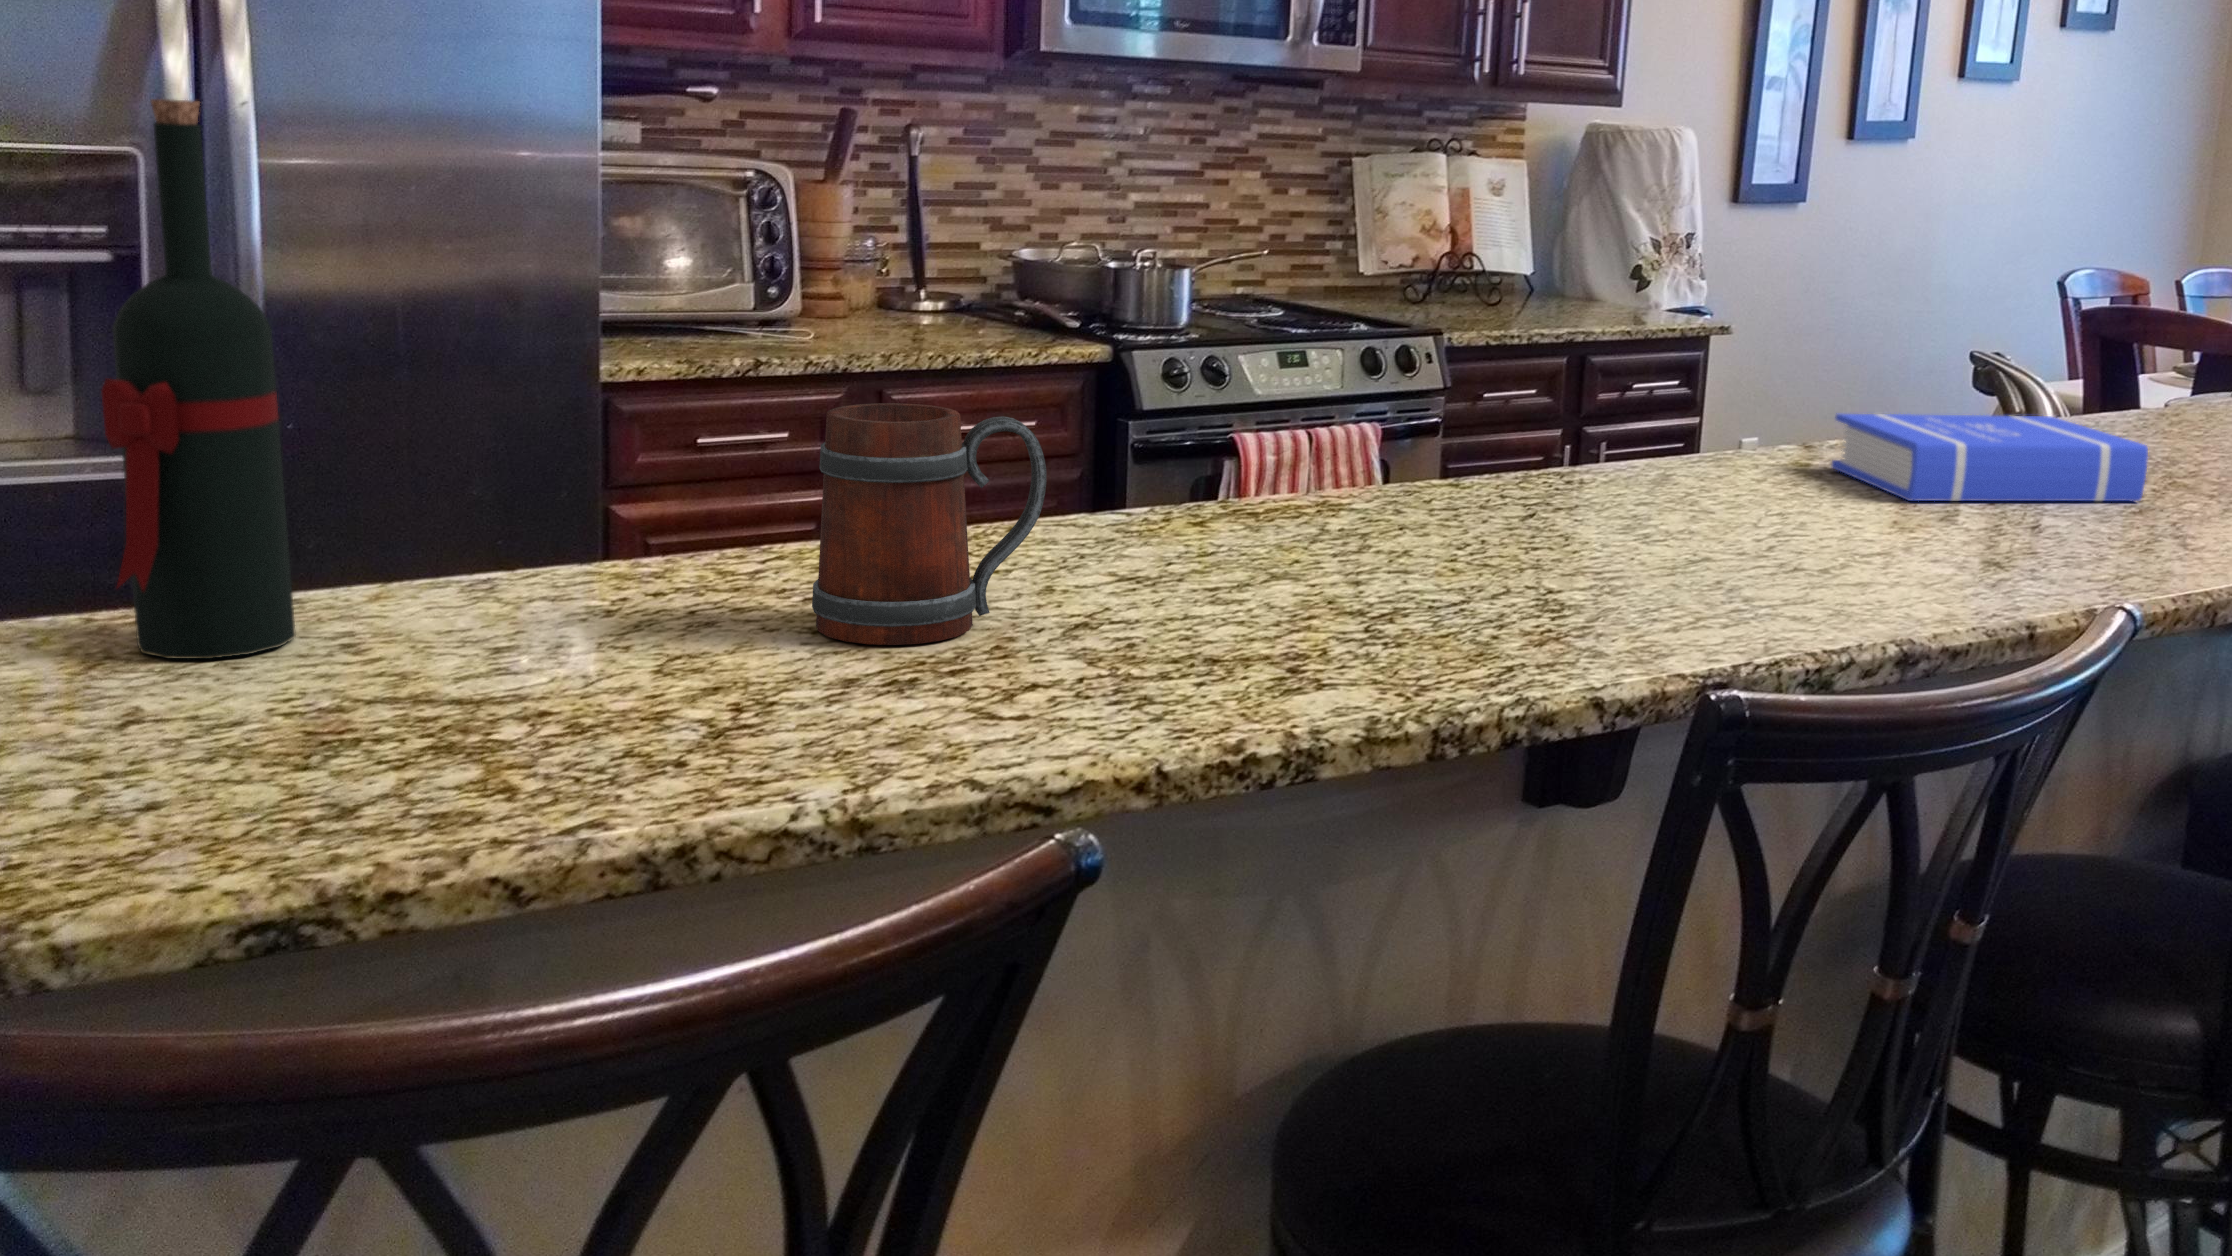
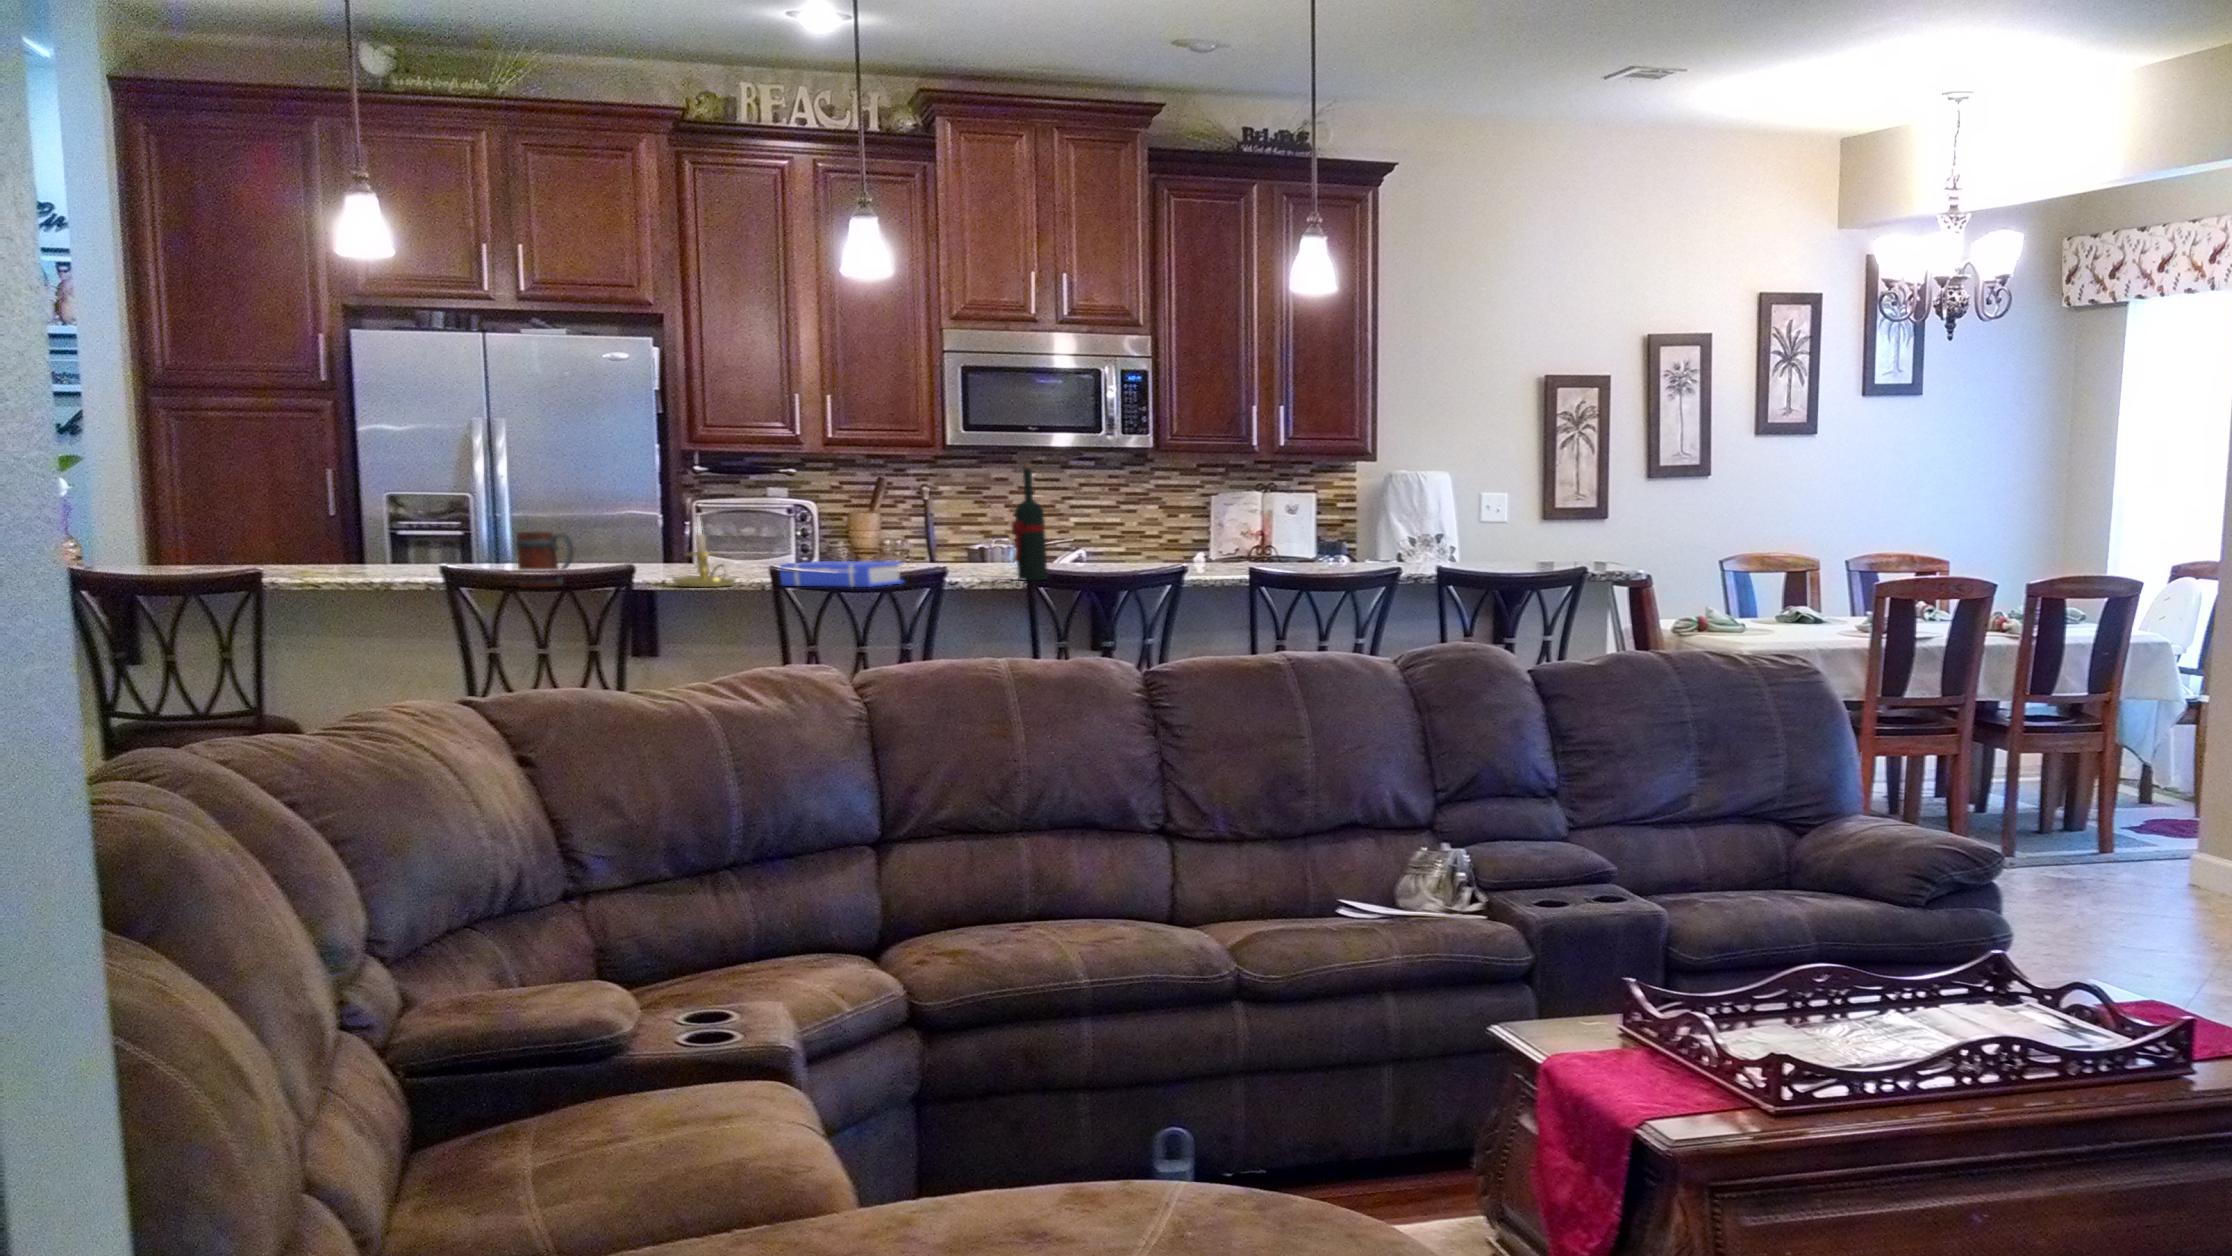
wine bottle: present [102,99,295,659] -> present [1012,464,1048,581]
candle holder: none [1621,307,1856,520] -> present [672,521,736,587]
mug: present [812,403,1046,645] -> present [516,532,574,588]

